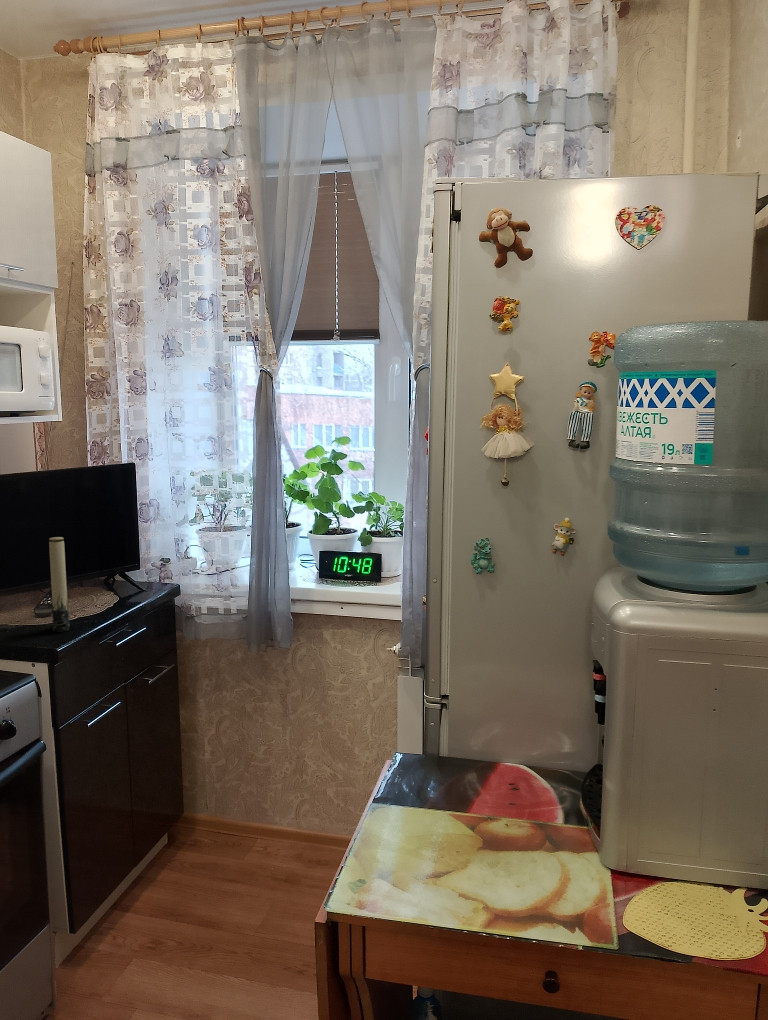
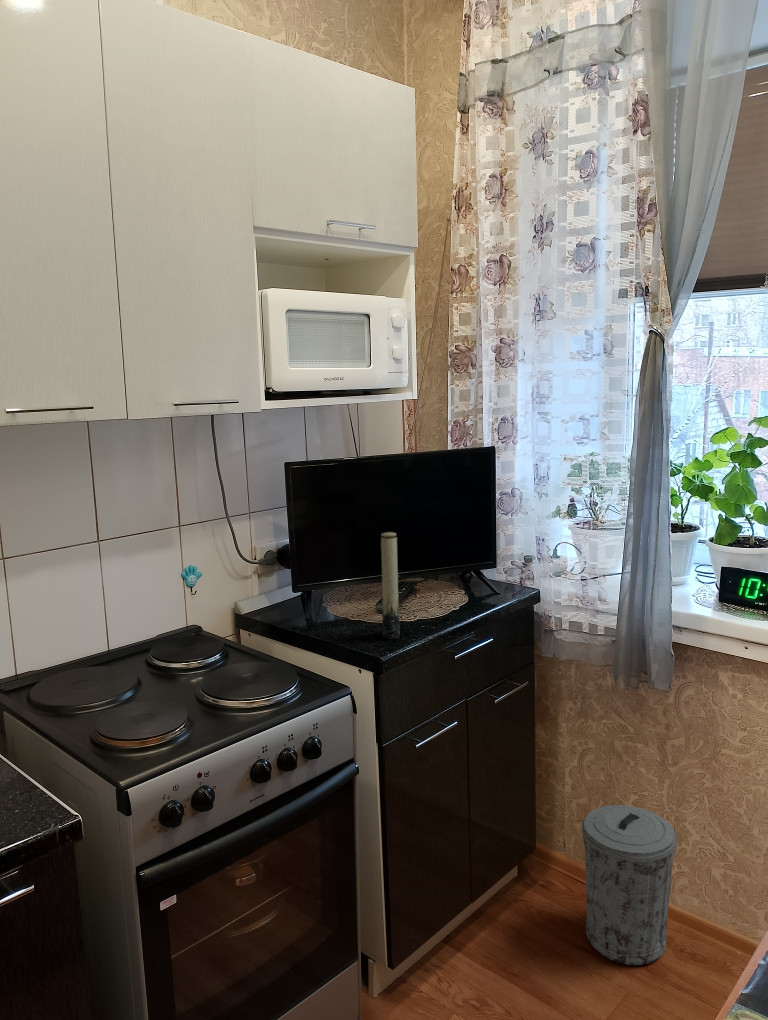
trash can: none [228,753,302,879] -> present [582,805,677,965]

